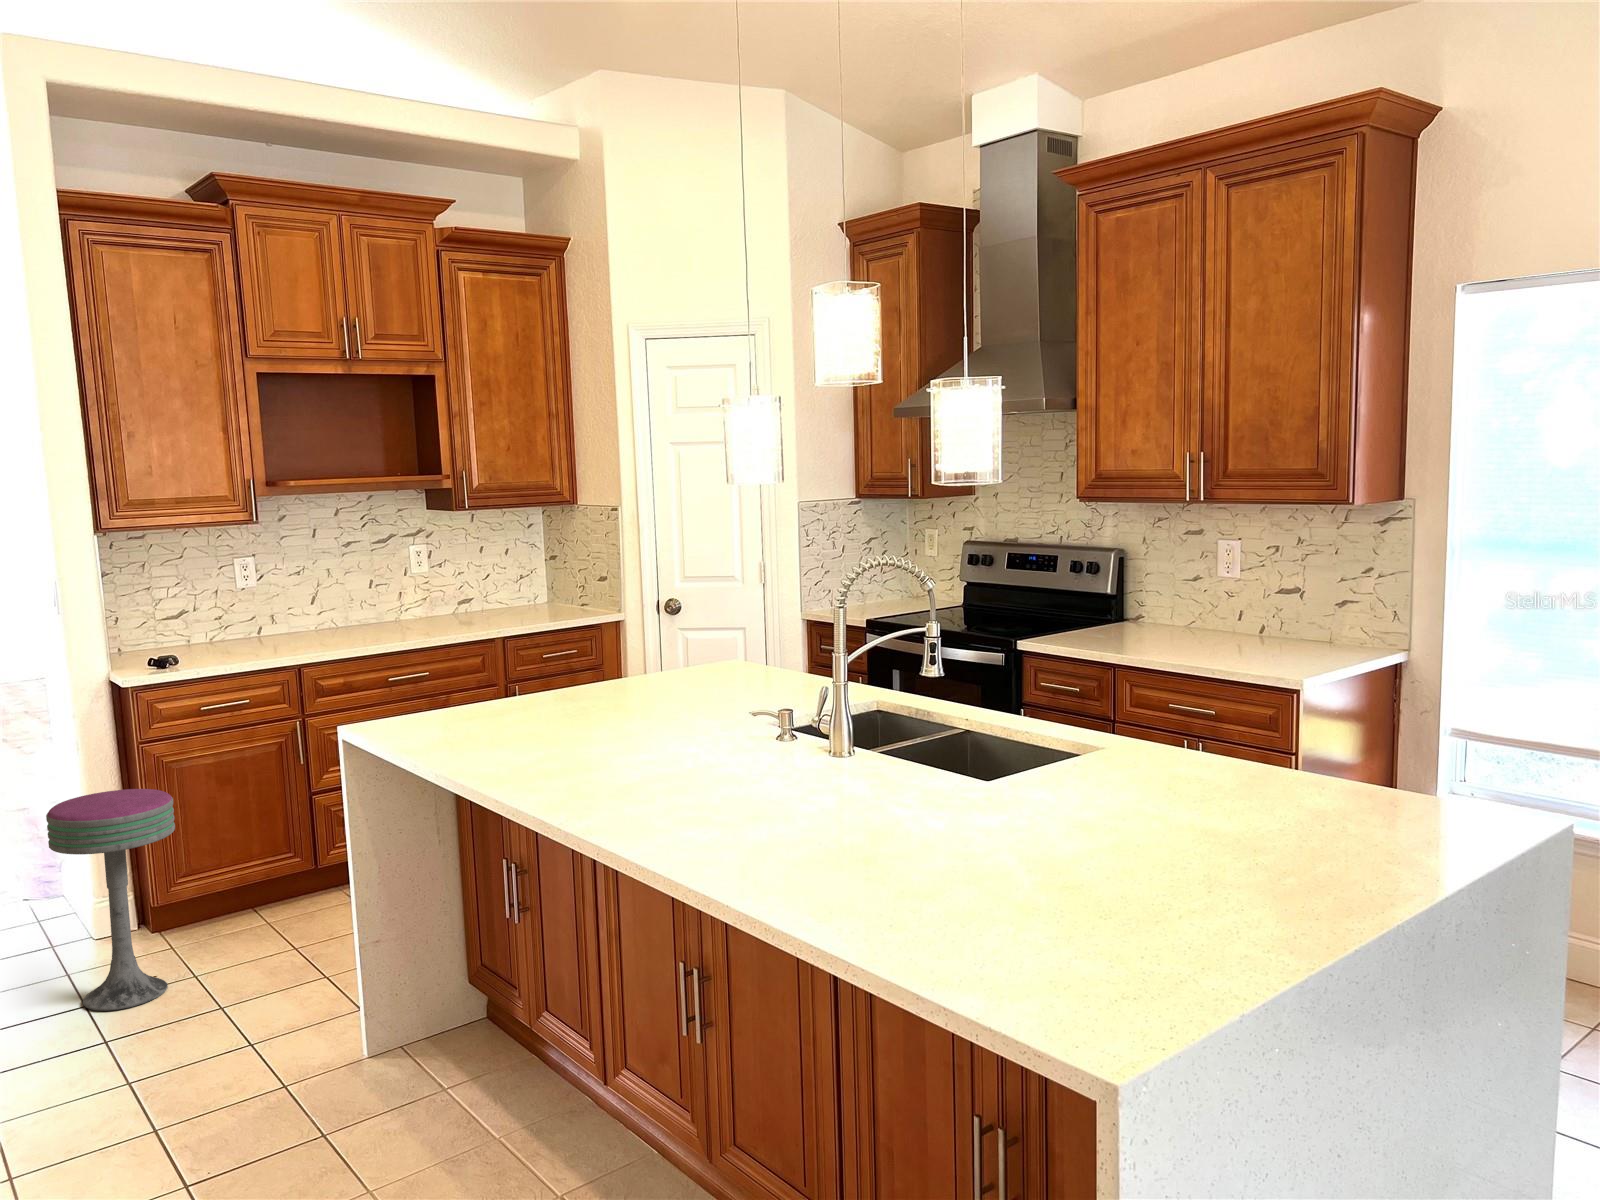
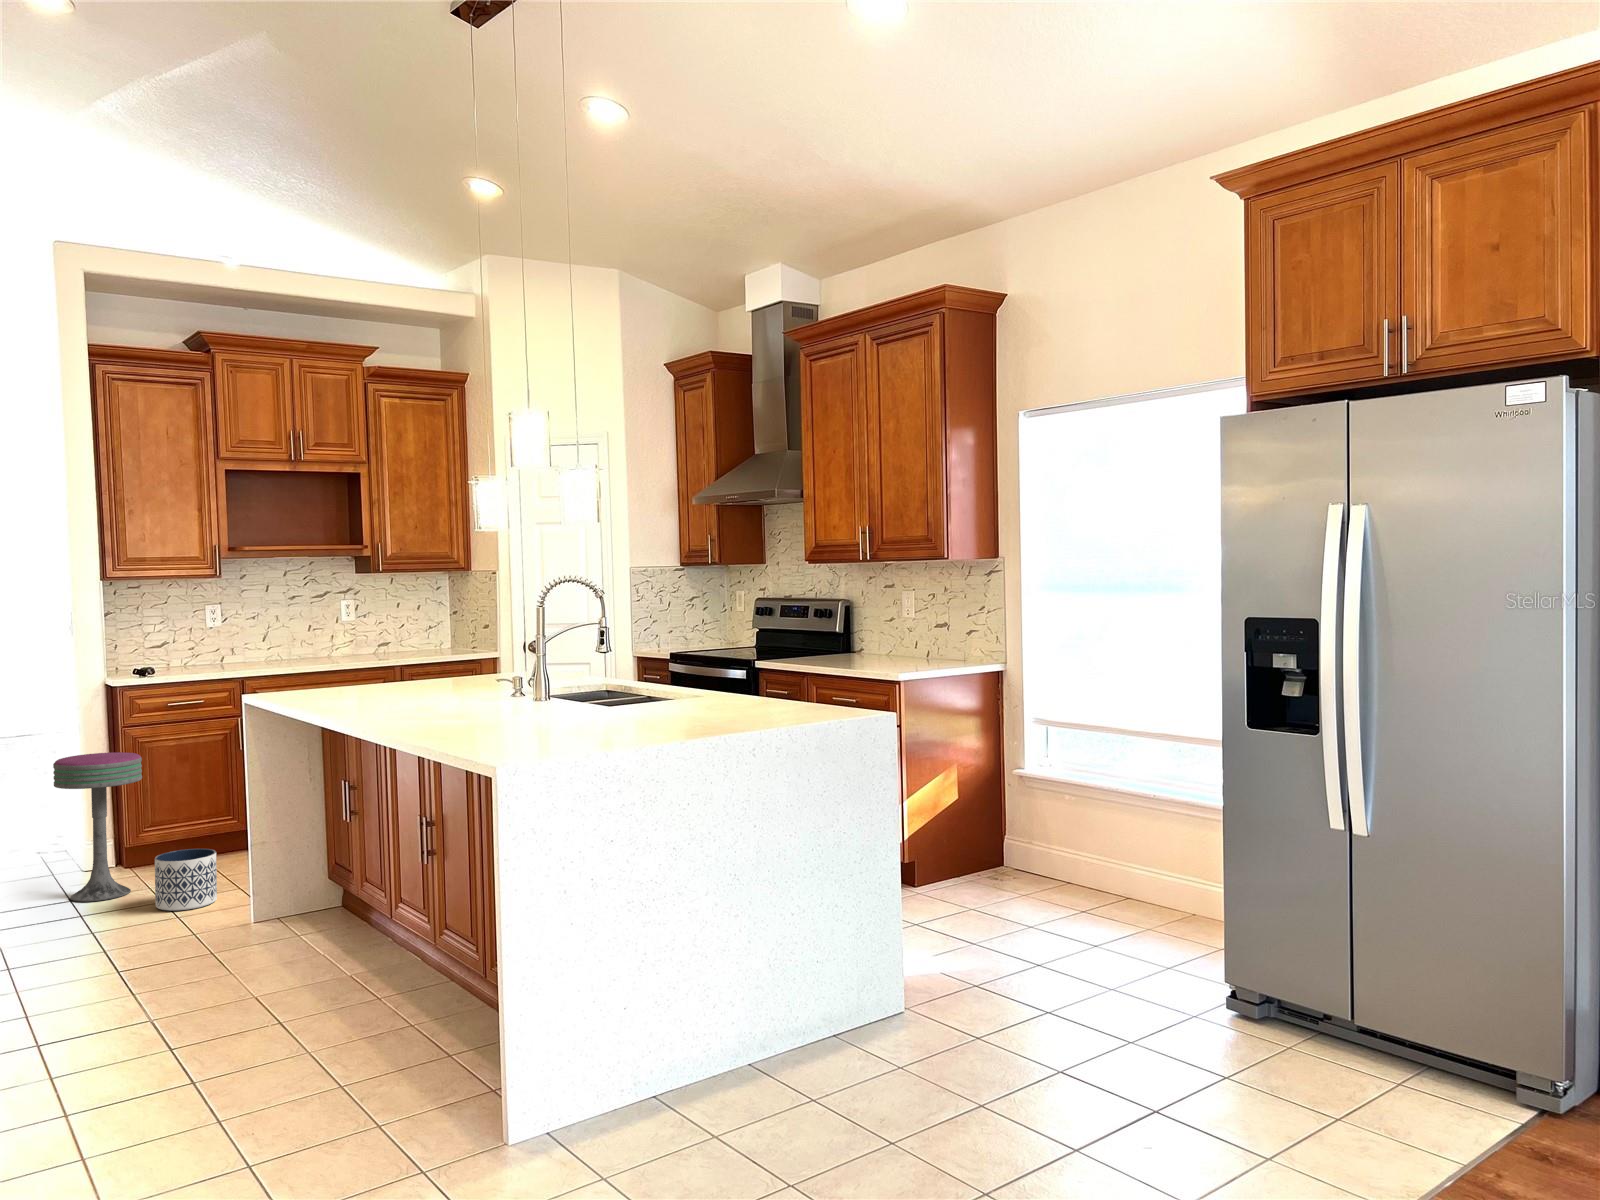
planter: none [206,932,297,1032] -> present [155,849,217,911]

